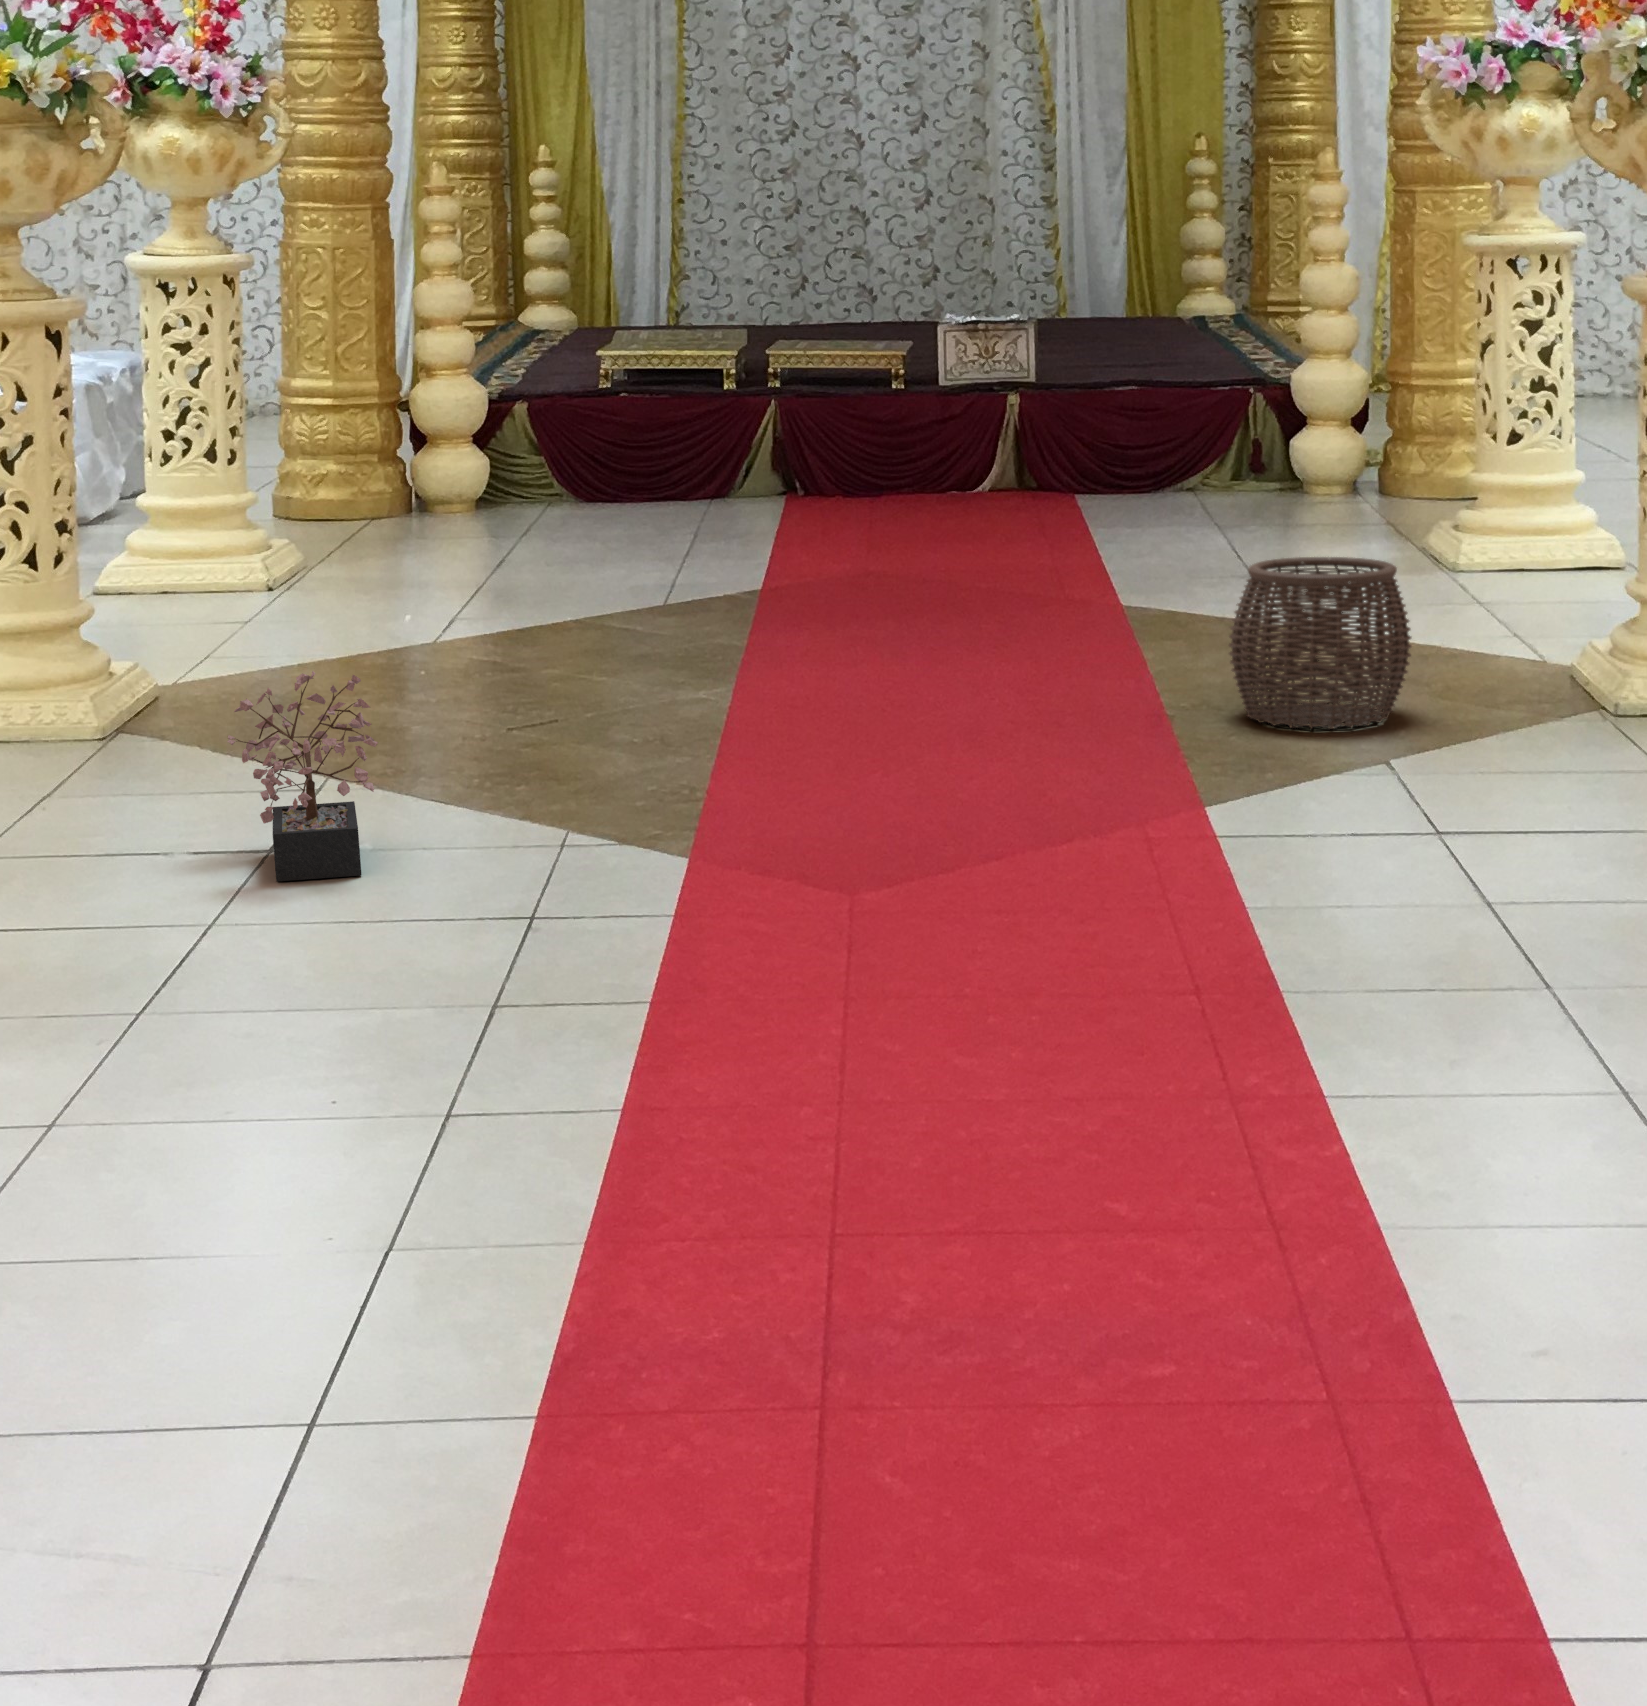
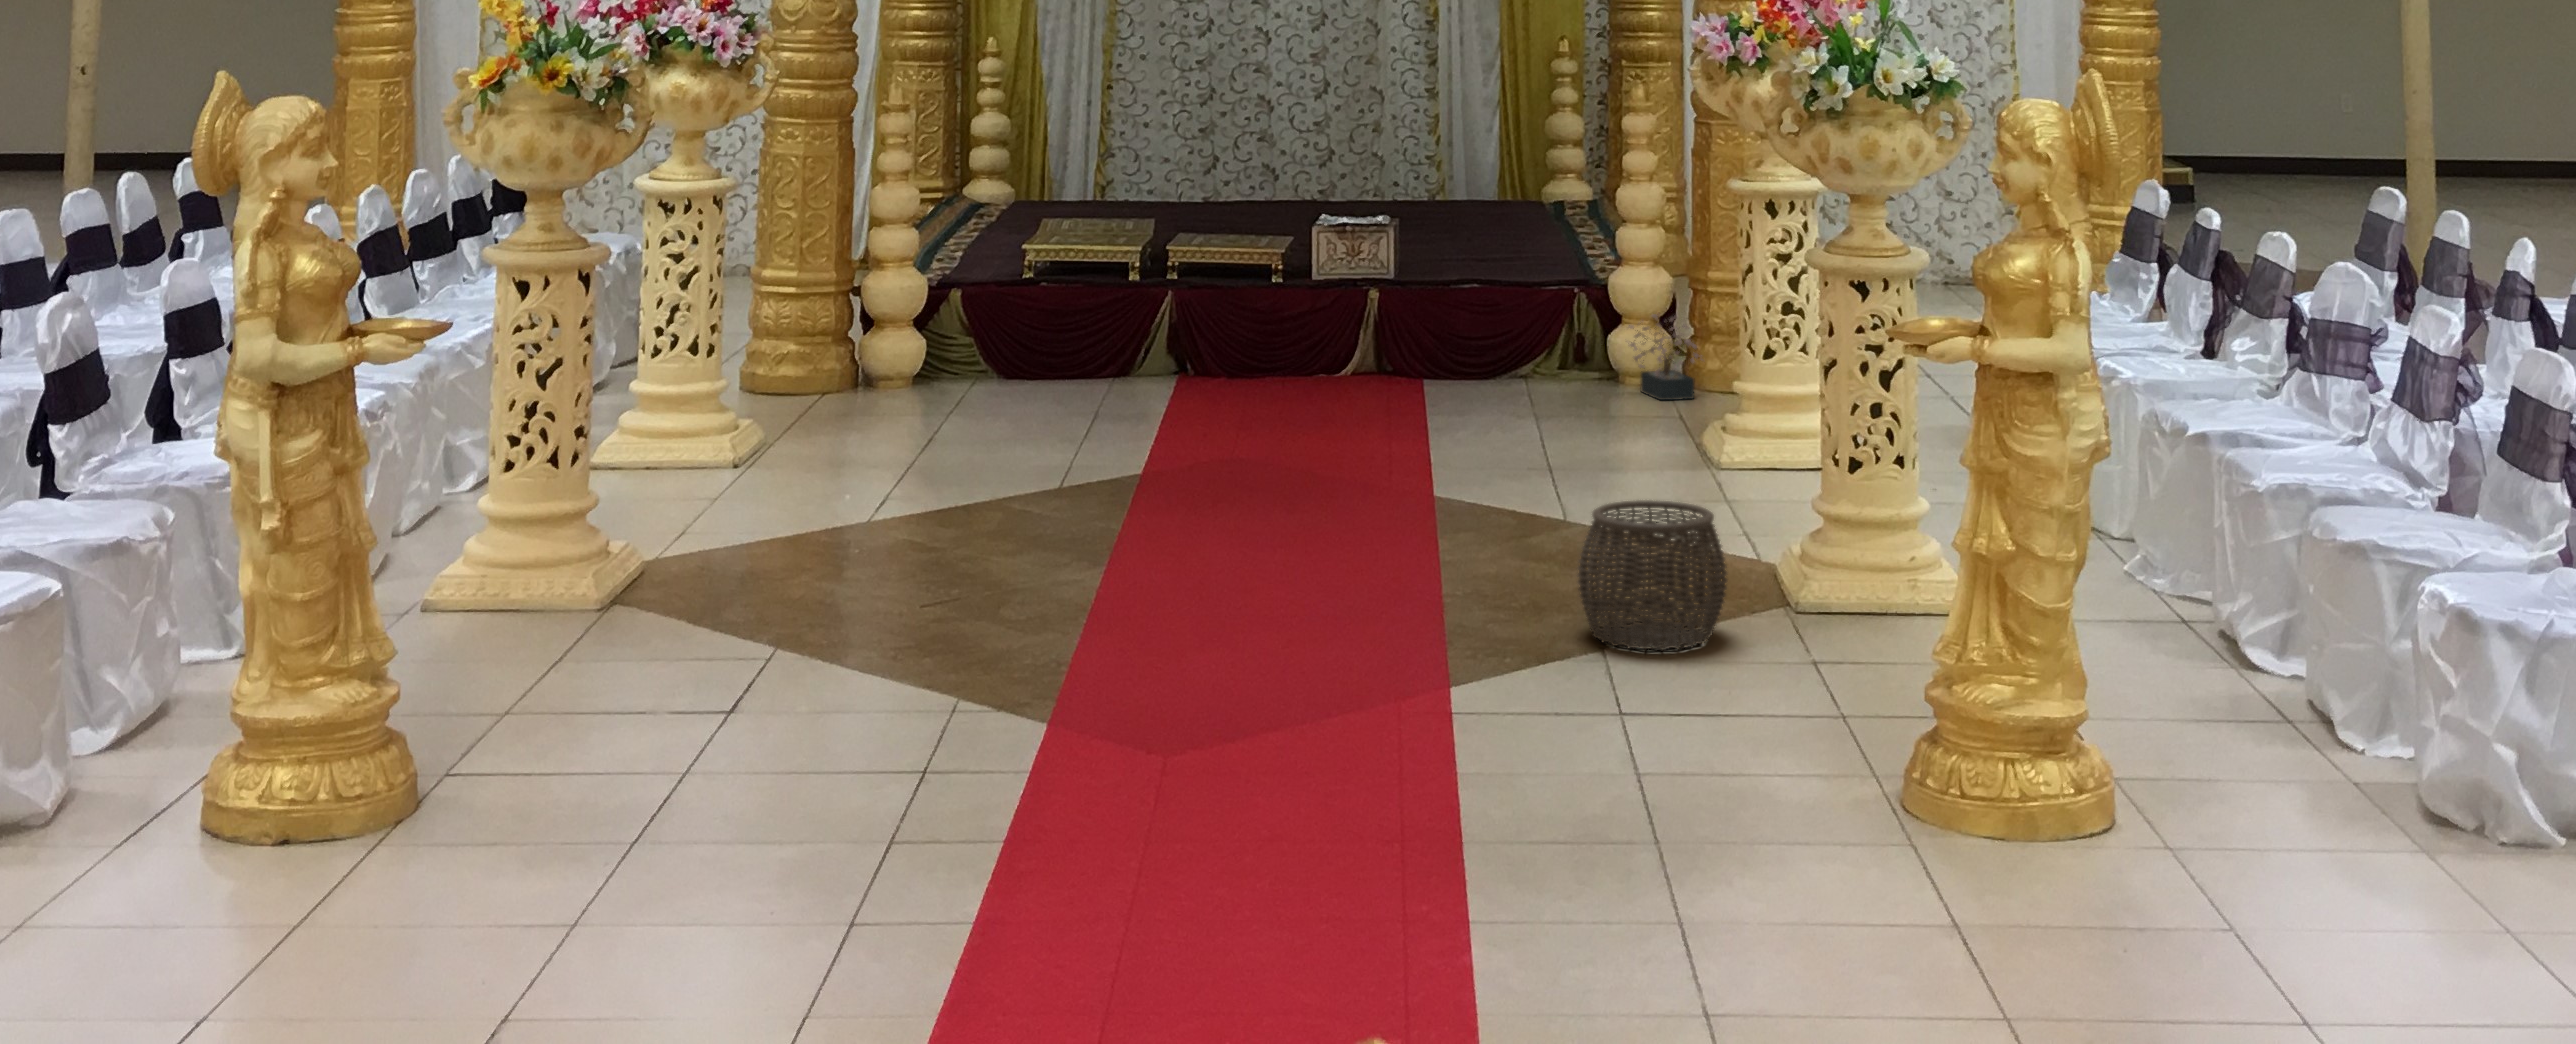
decorative plant: present [227,671,378,881] -> present [1628,314,1701,400]

